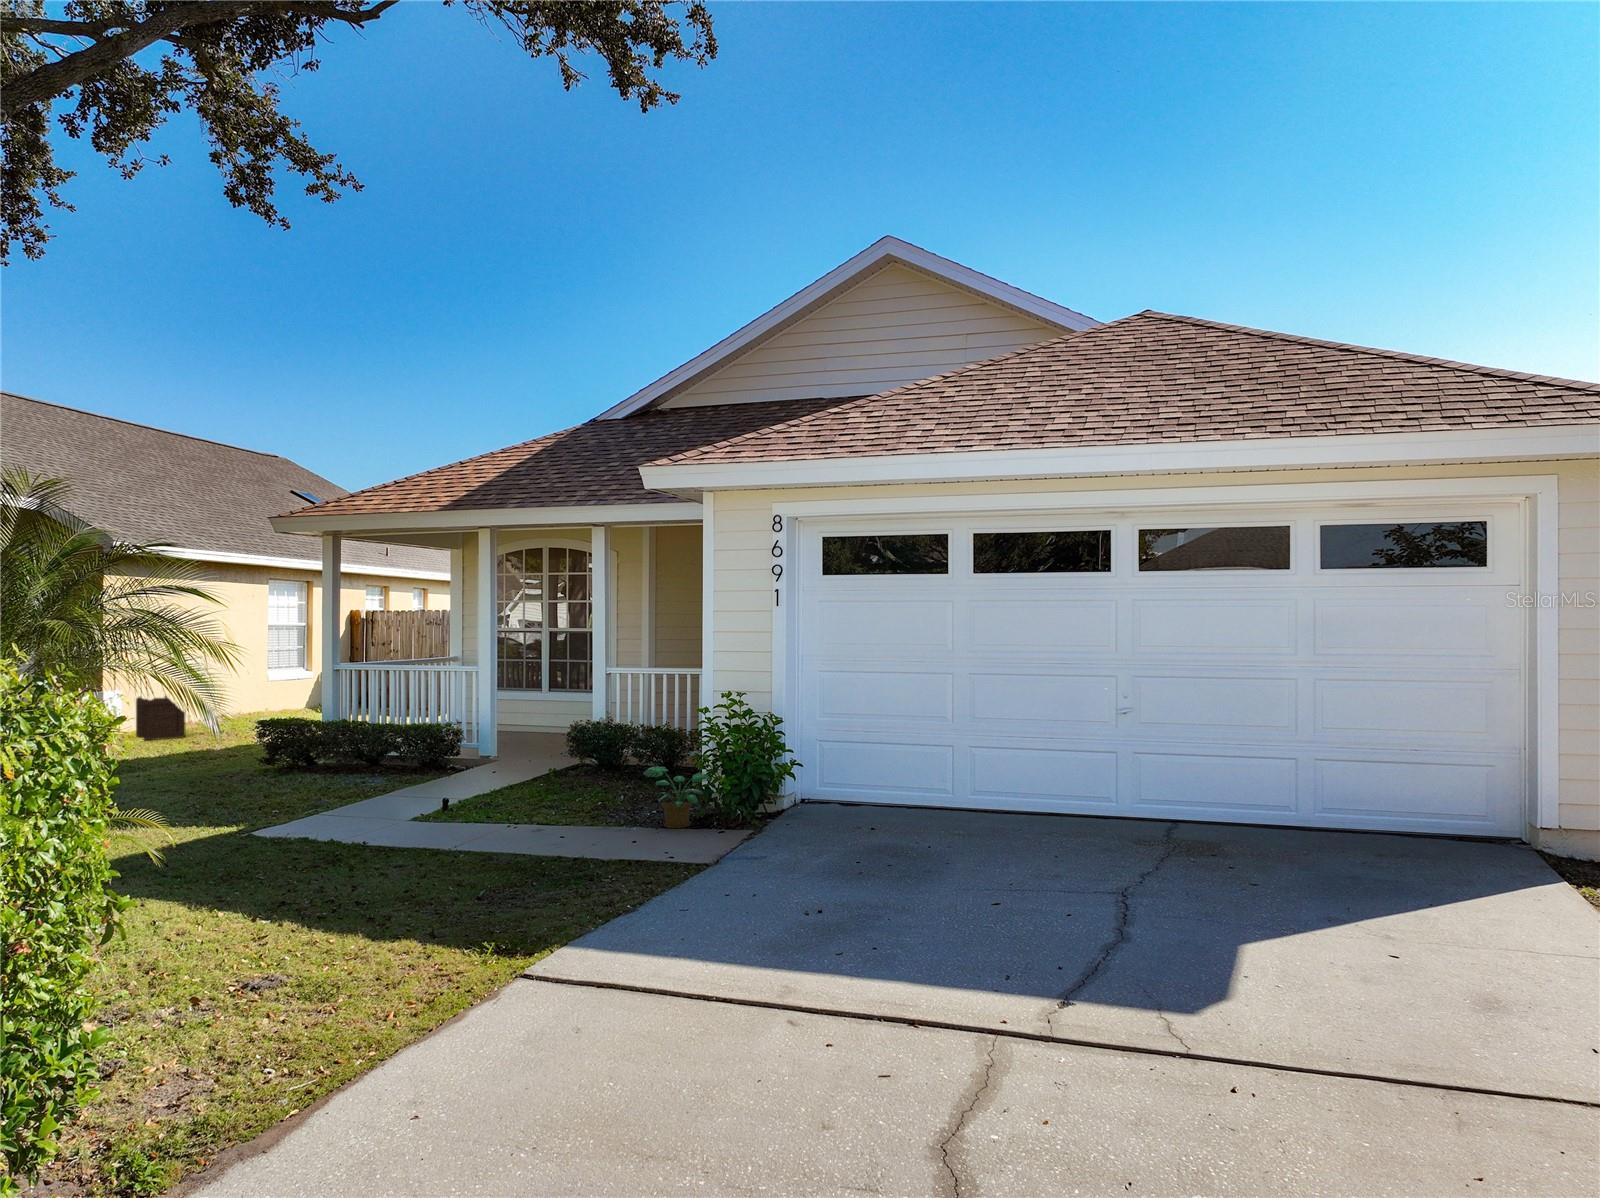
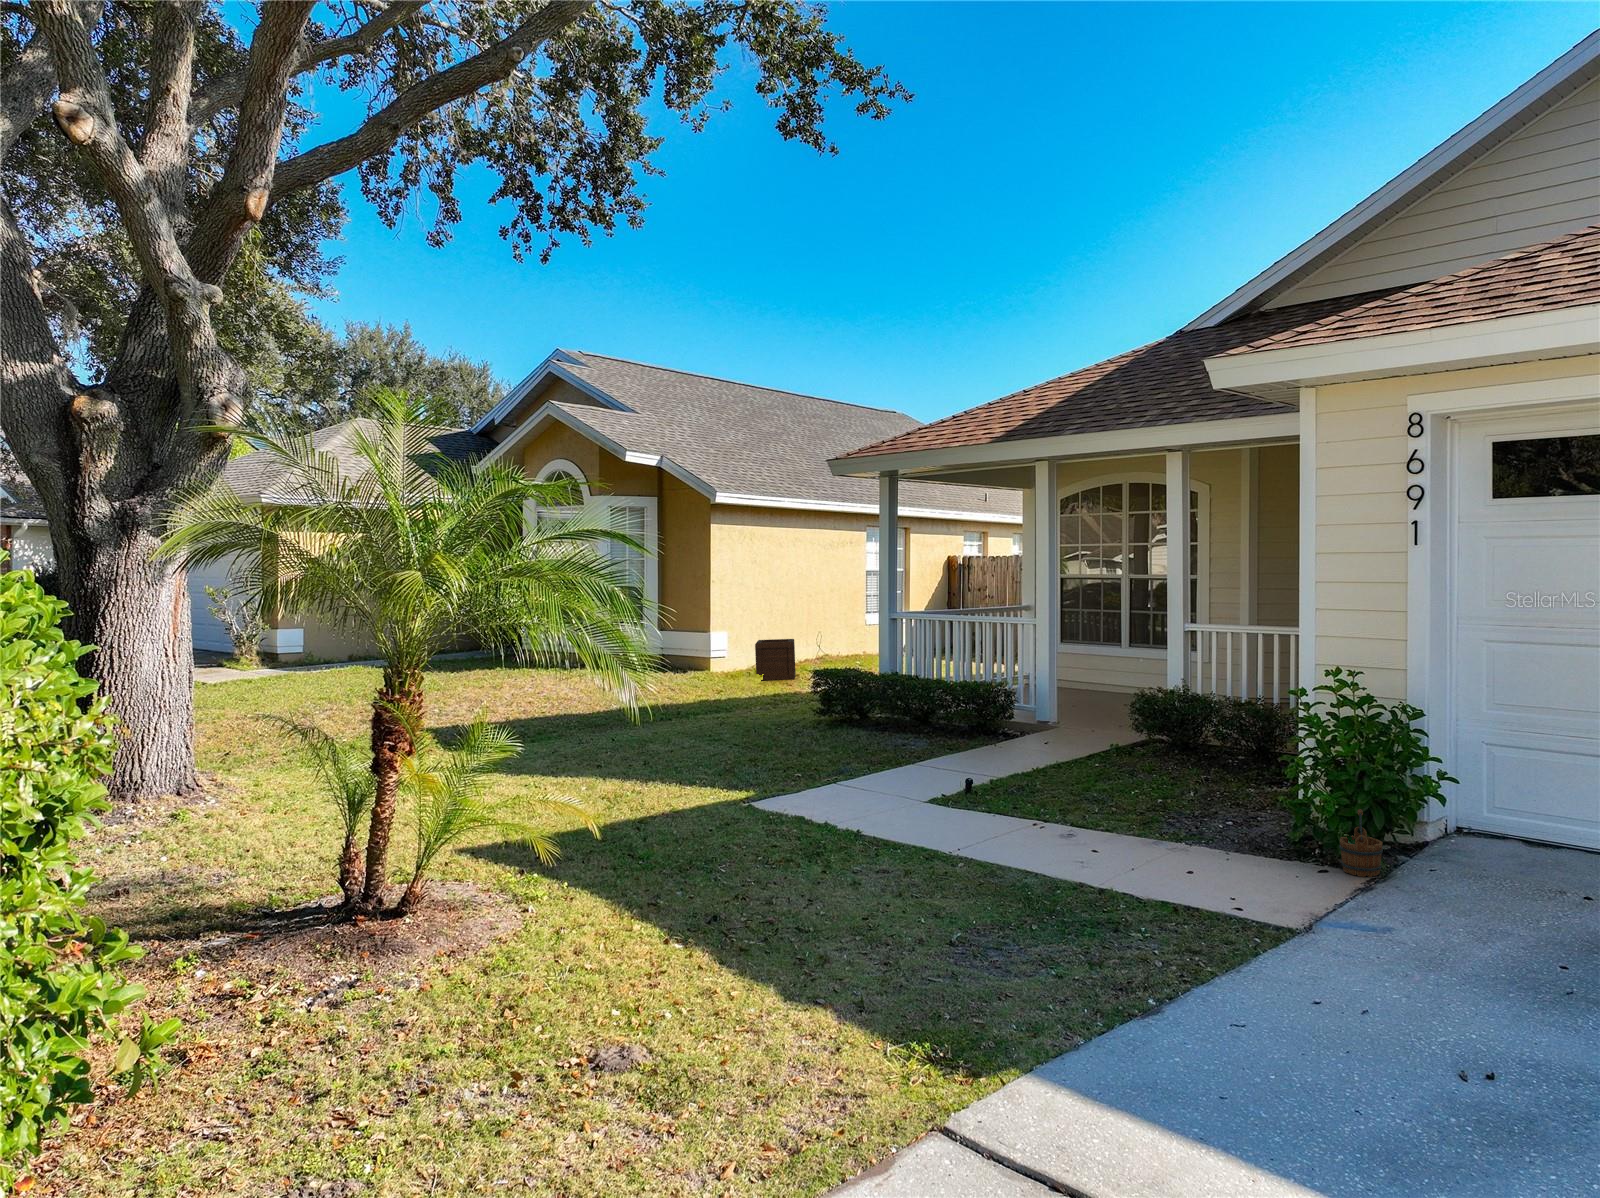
potted plant: present [644,766,710,828] -> none [1210,763,1305,851]
wooden bucket: none [735,787,762,834] -> present [1339,809,1383,877]

